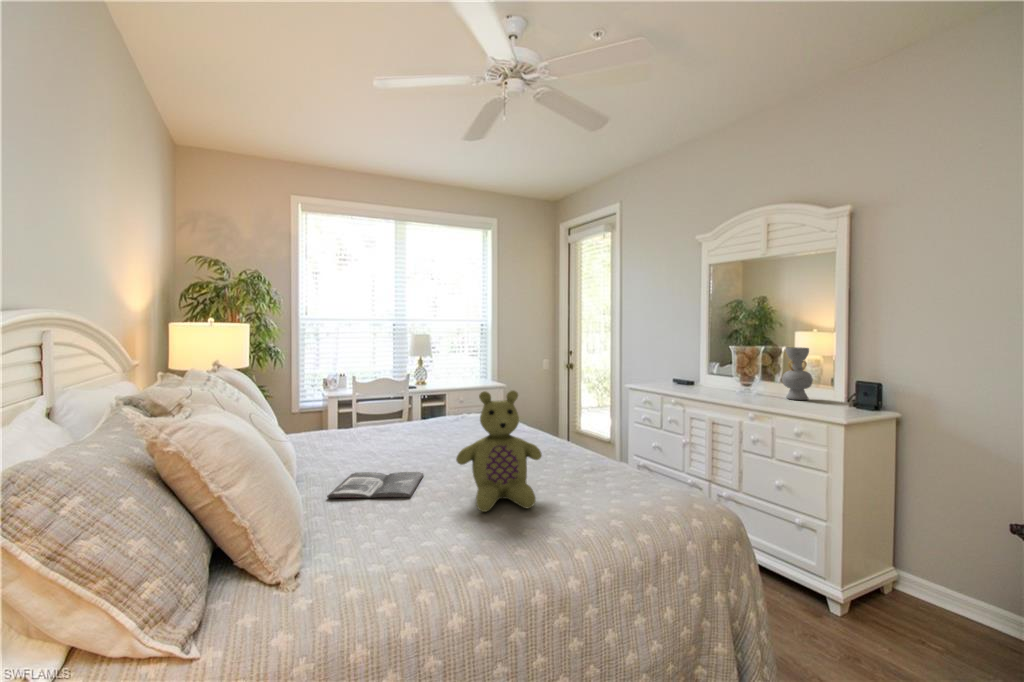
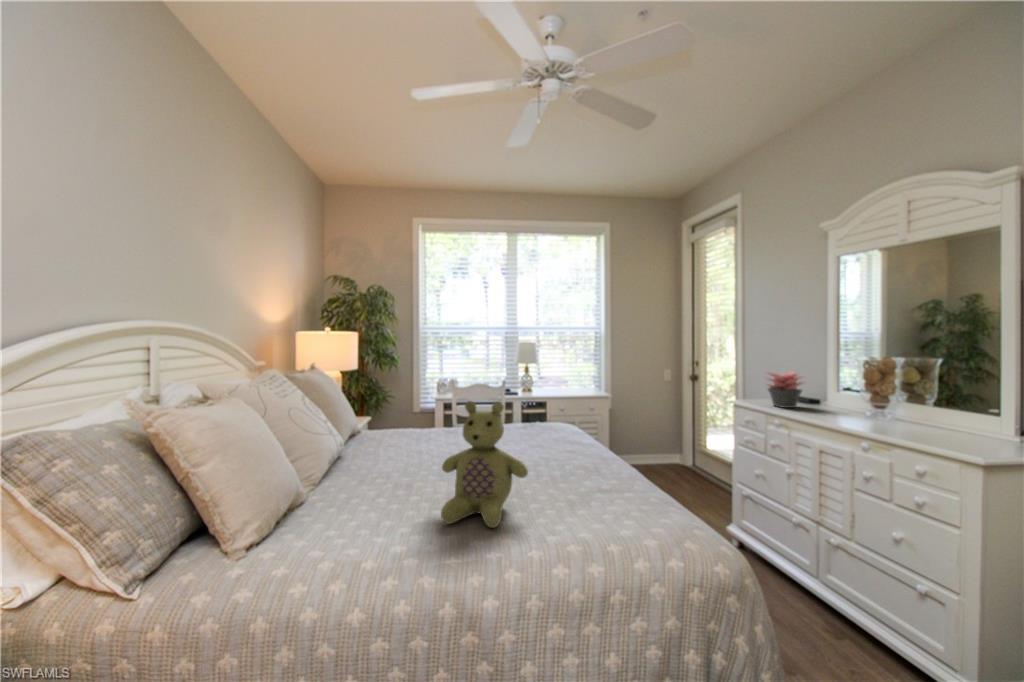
decorative vase: present [782,347,813,400] -> none [935,368,988,443]
succulent plant: none [653,355,683,384] -> present [768,372,804,408]
magazine: present [327,472,423,498] -> none [342,468,438,498]

